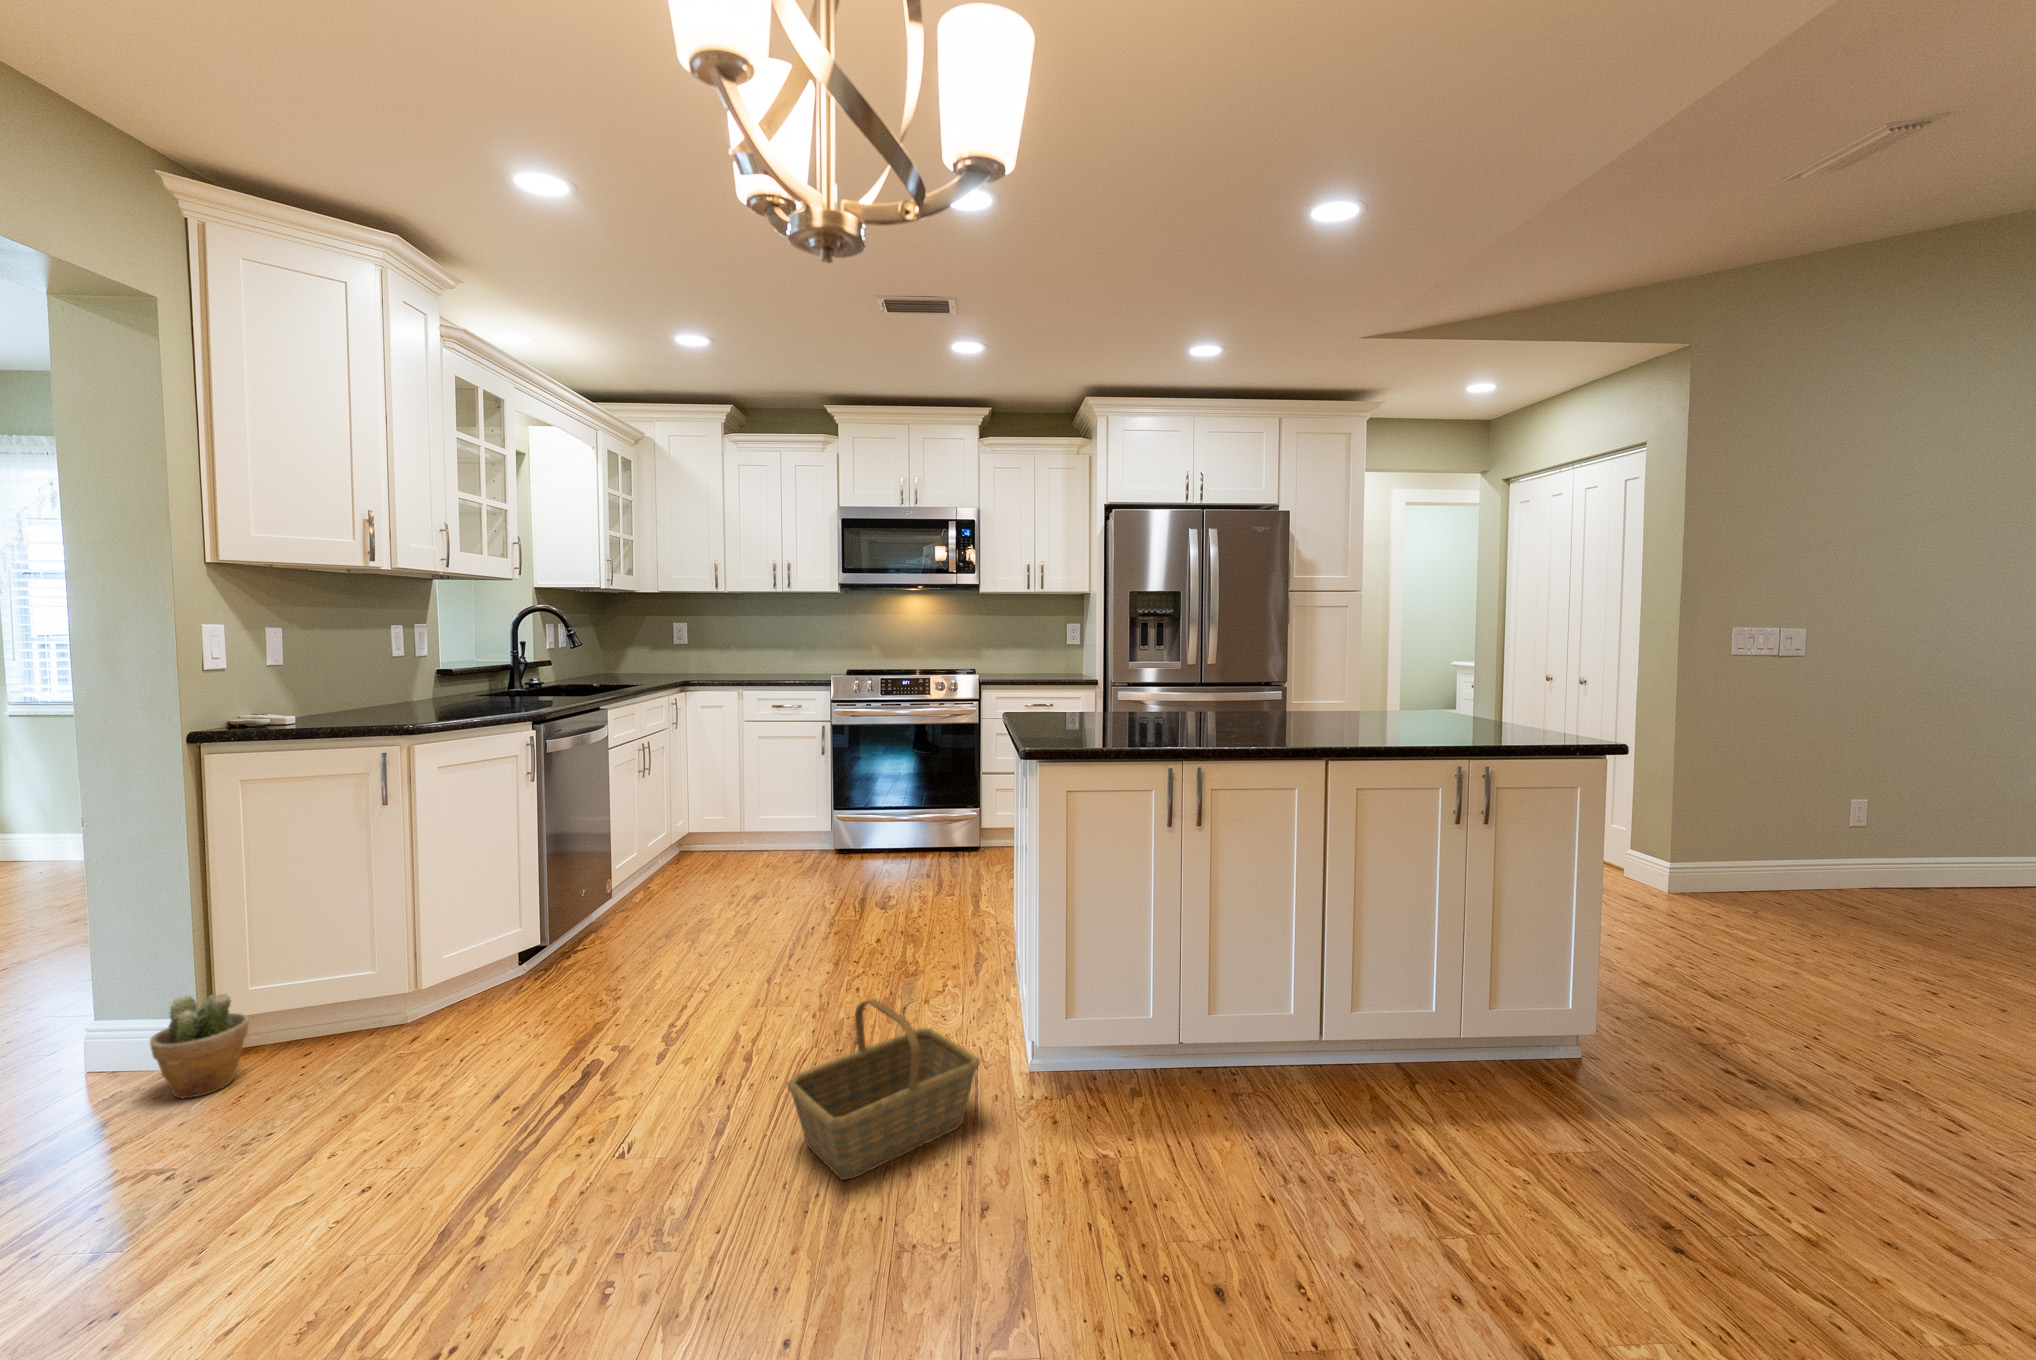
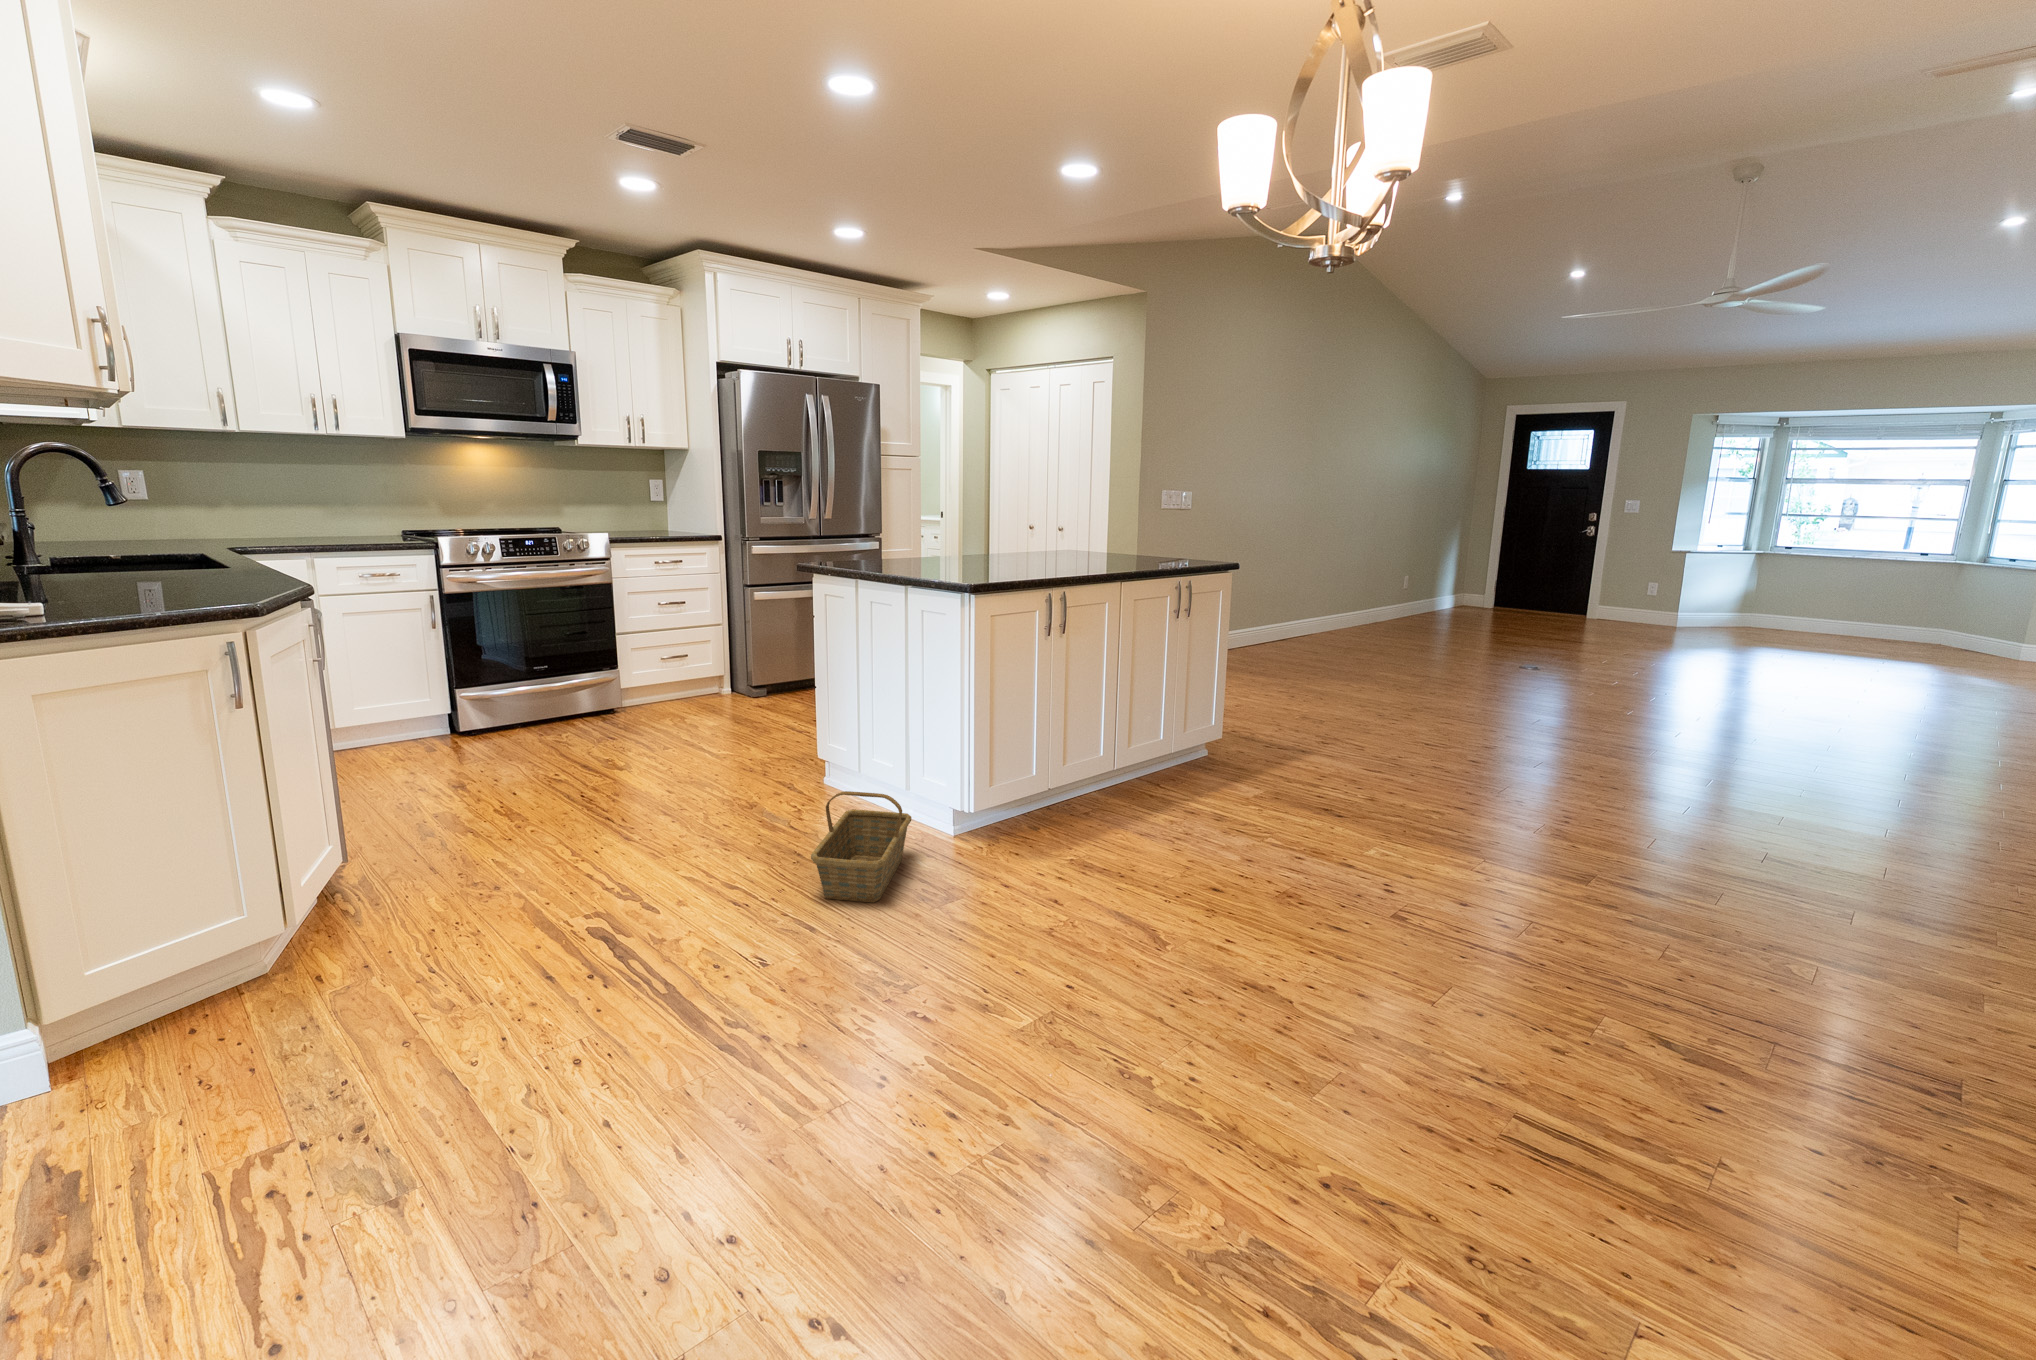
potted plant: present [150,994,248,1098] -> none [28,972,152,1102]

